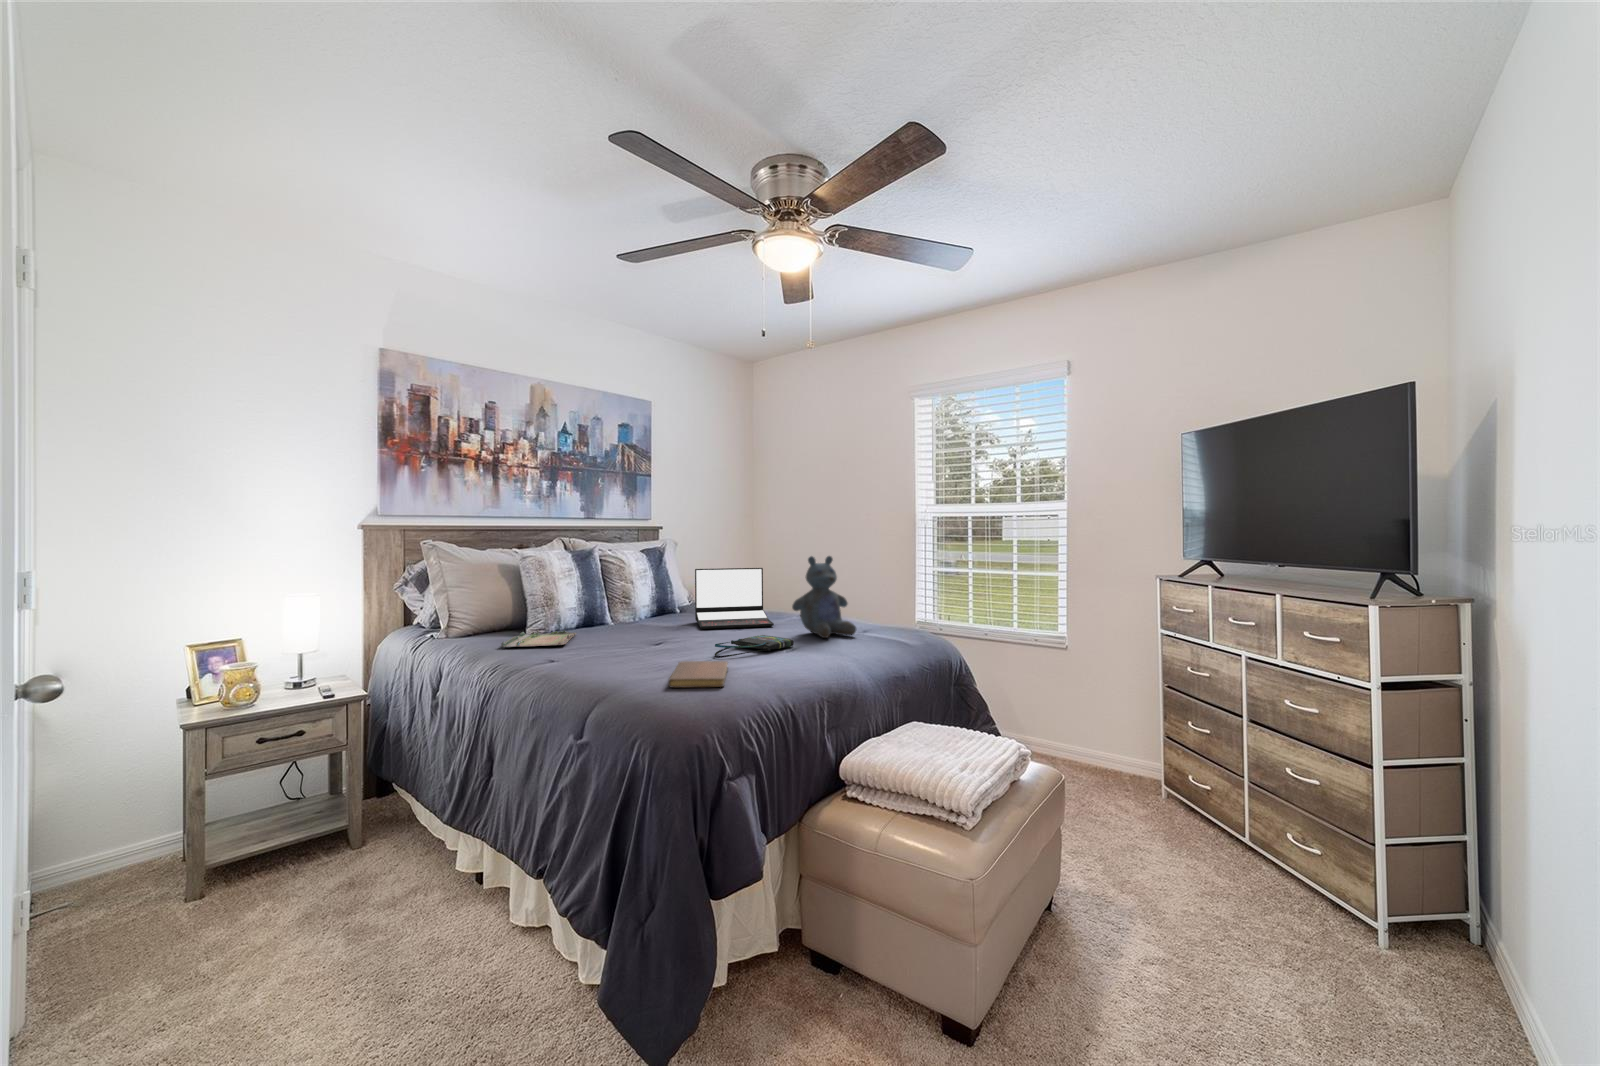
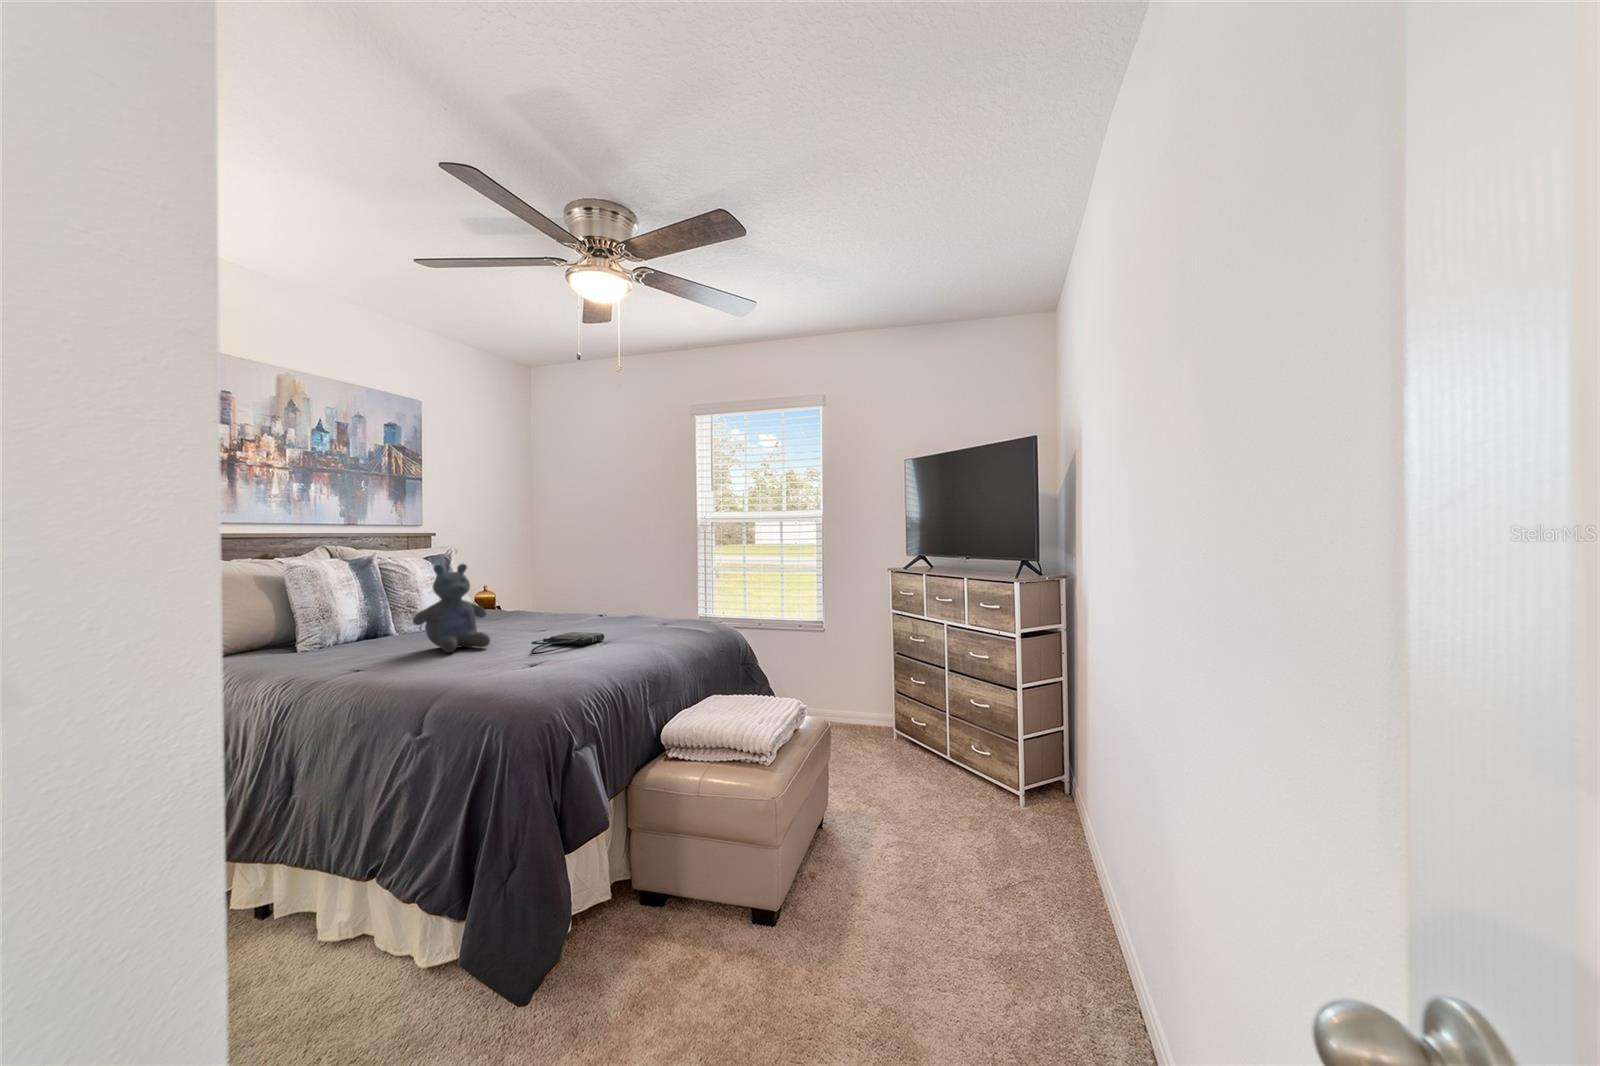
stuffed bear: present [792,556,856,638] -> present [413,564,490,653]
laptop: present [695,568,774,629] -> none [490,571,576,632]
tray: present [501,630,576,648] -> none [274,638,362,664]
notebook: present [668,661,728,687] -> none [500,656,556,681]

